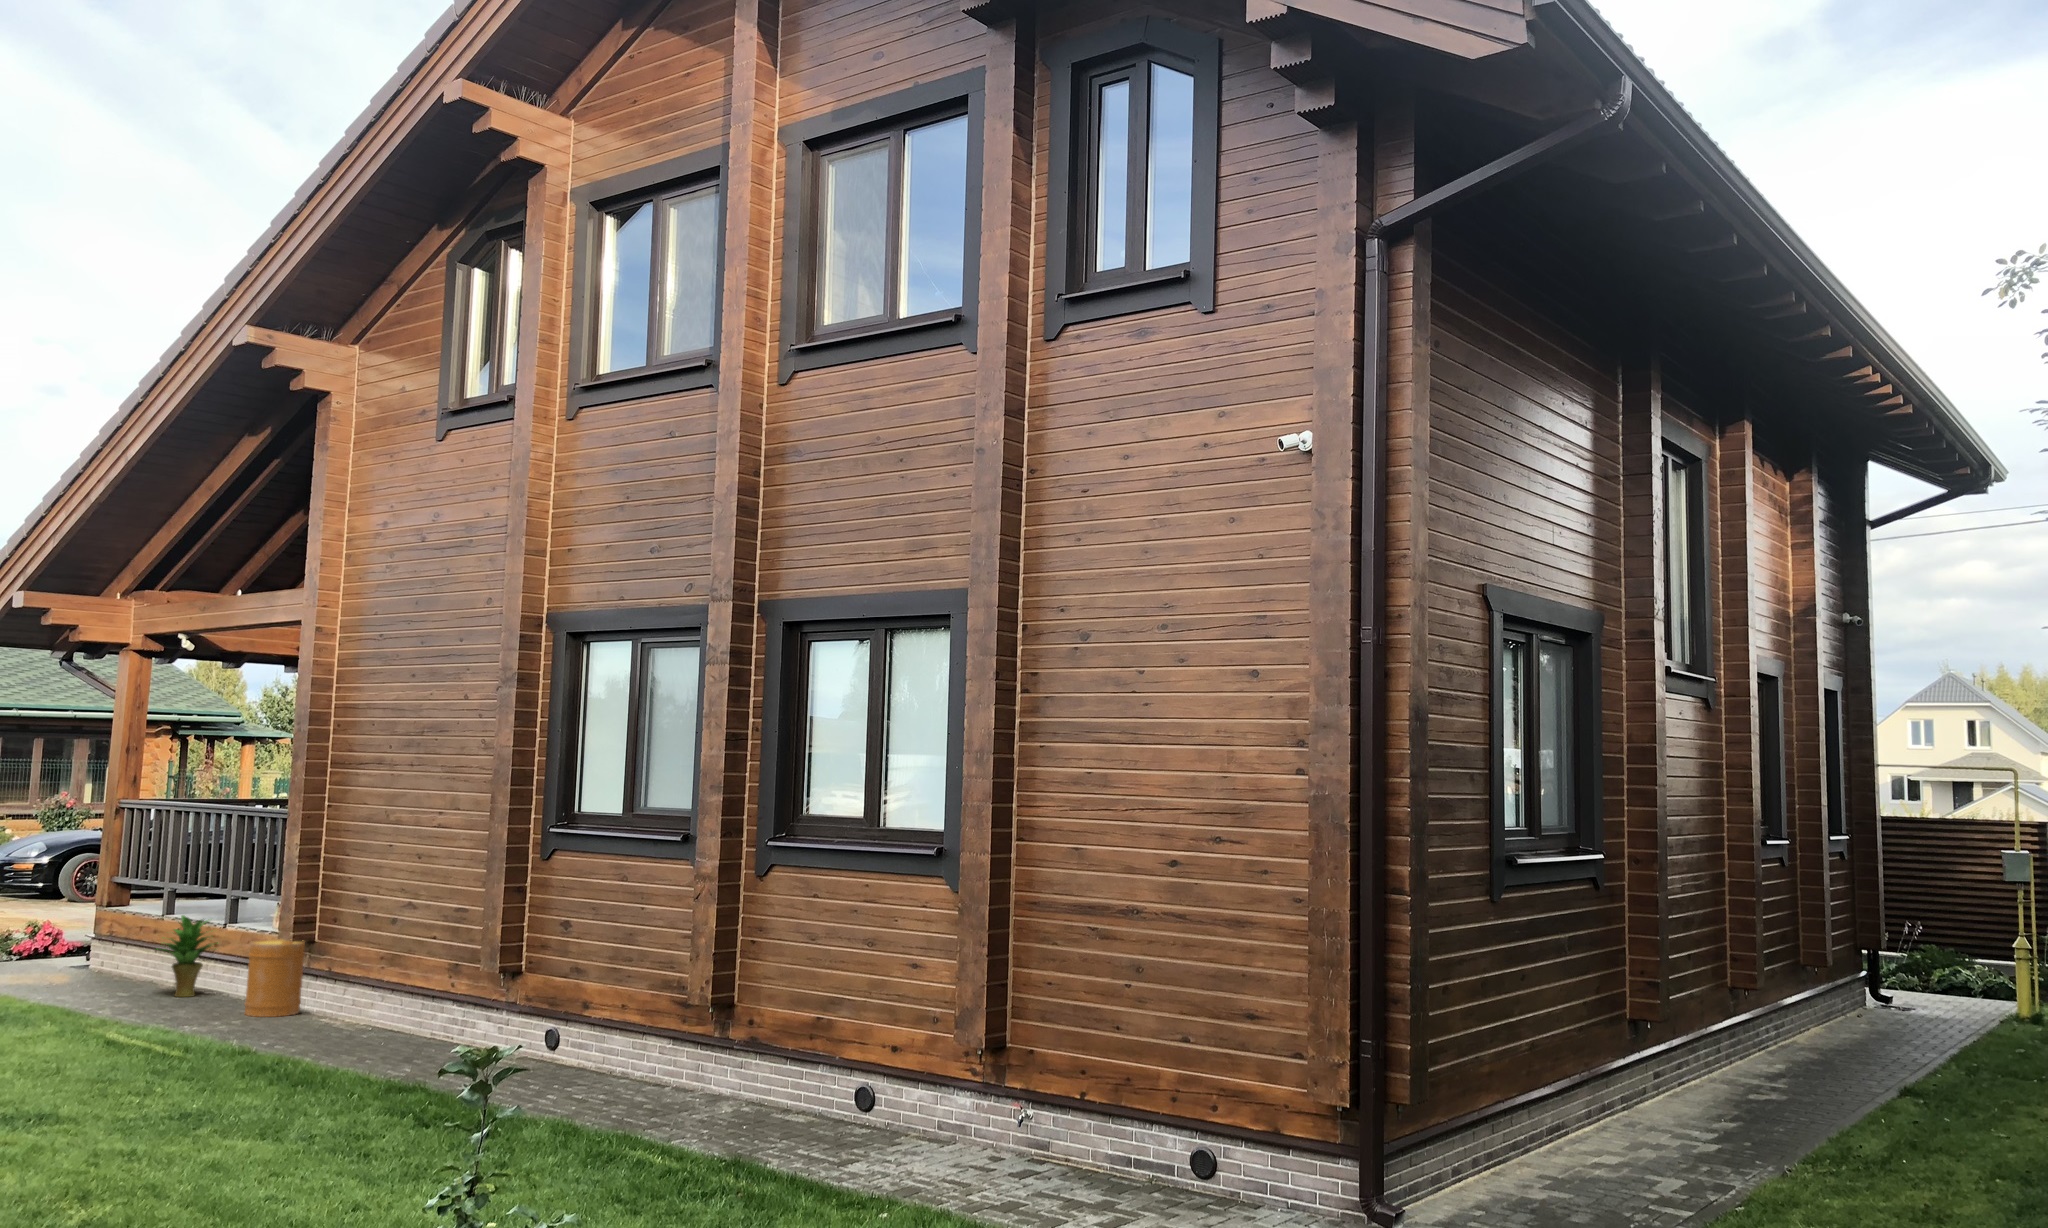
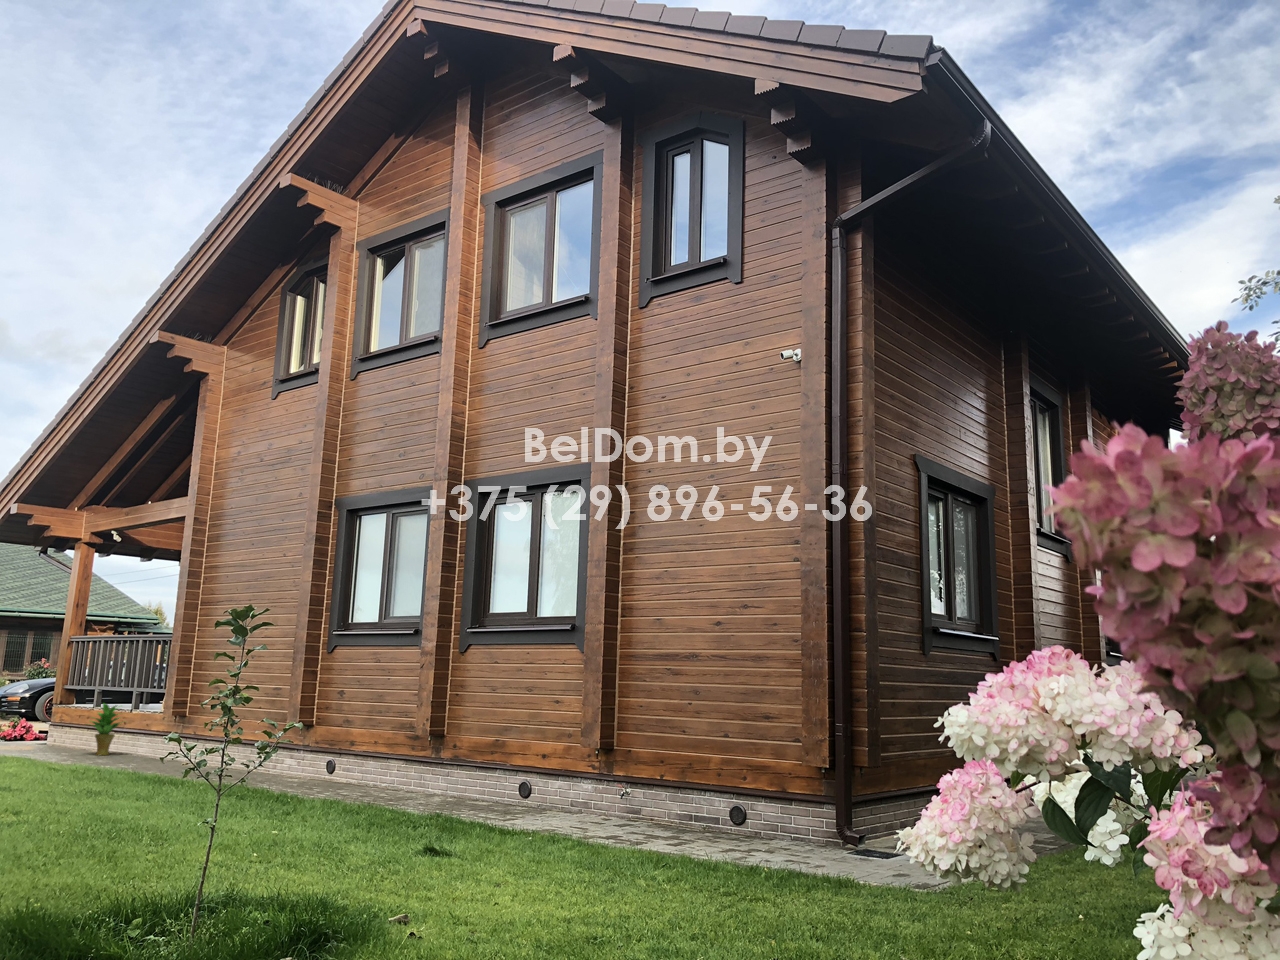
basket: present [245,939,305,1017] -> none [138,715,179,763]

